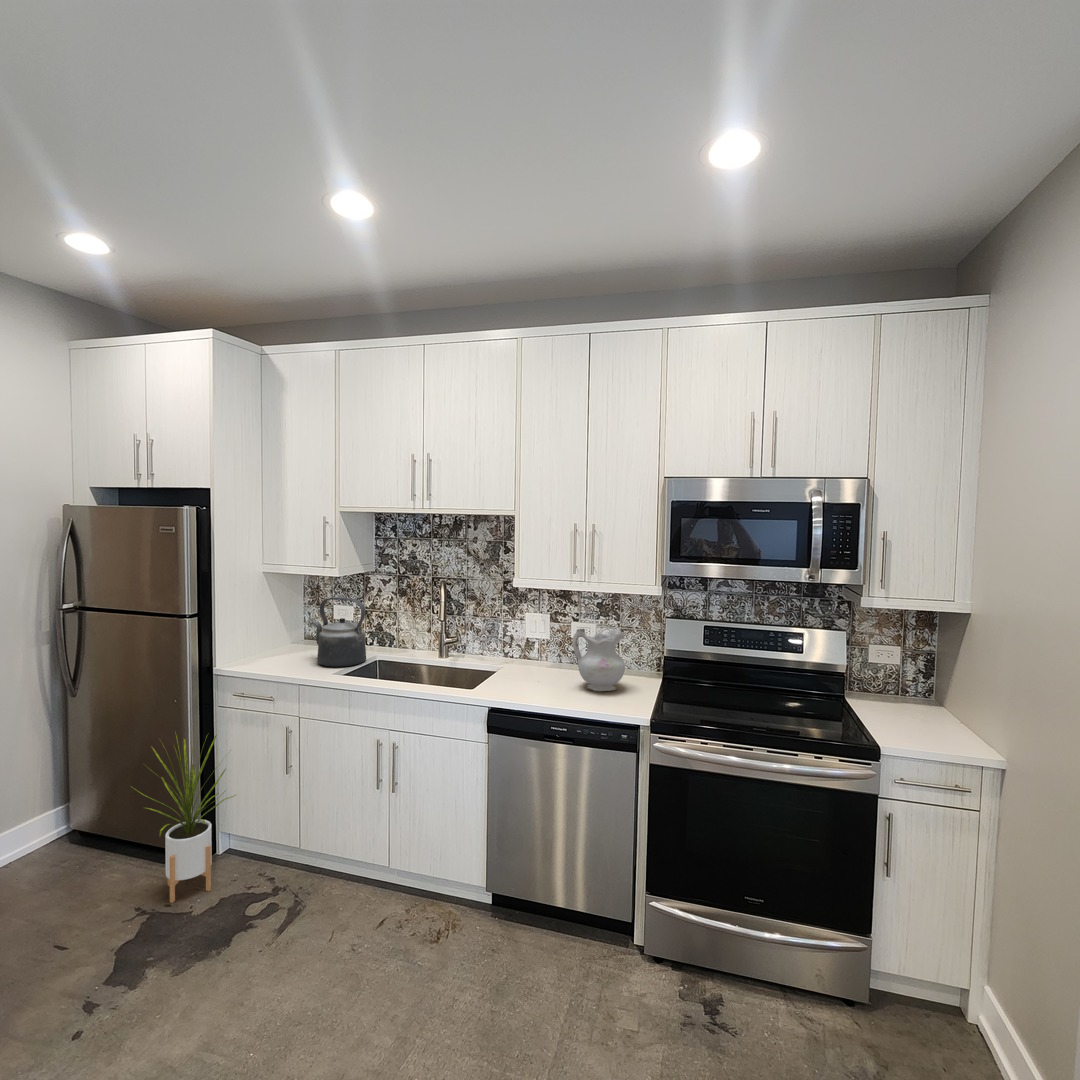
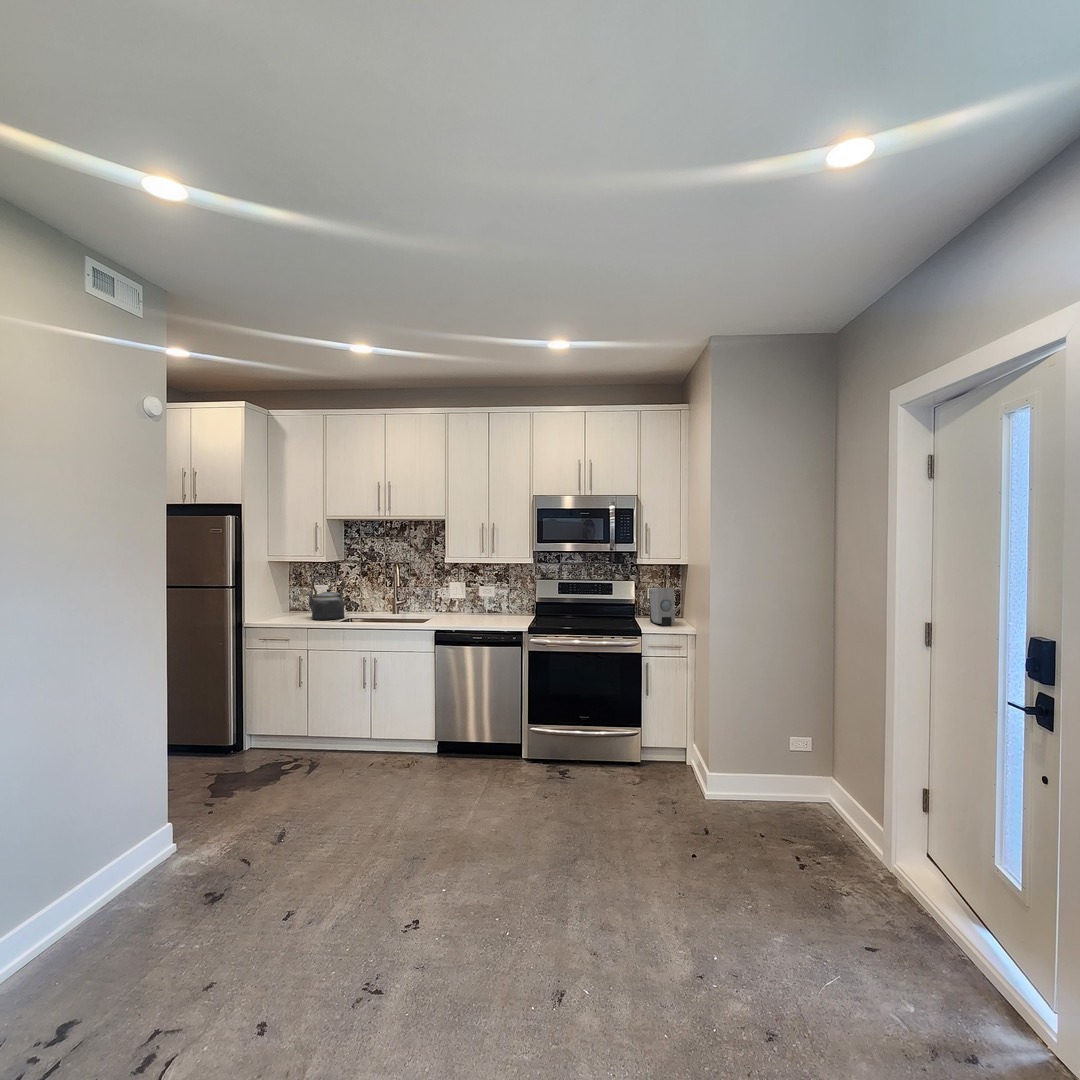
ceramic pitcher: present [573,629,625,691] -> none [483,585,514,621]
soap dispenser: none [882,652,943,733] -> present [649,588,675,626]
house plant: present [132,732,235,903] -> none [202,661,266,771]

